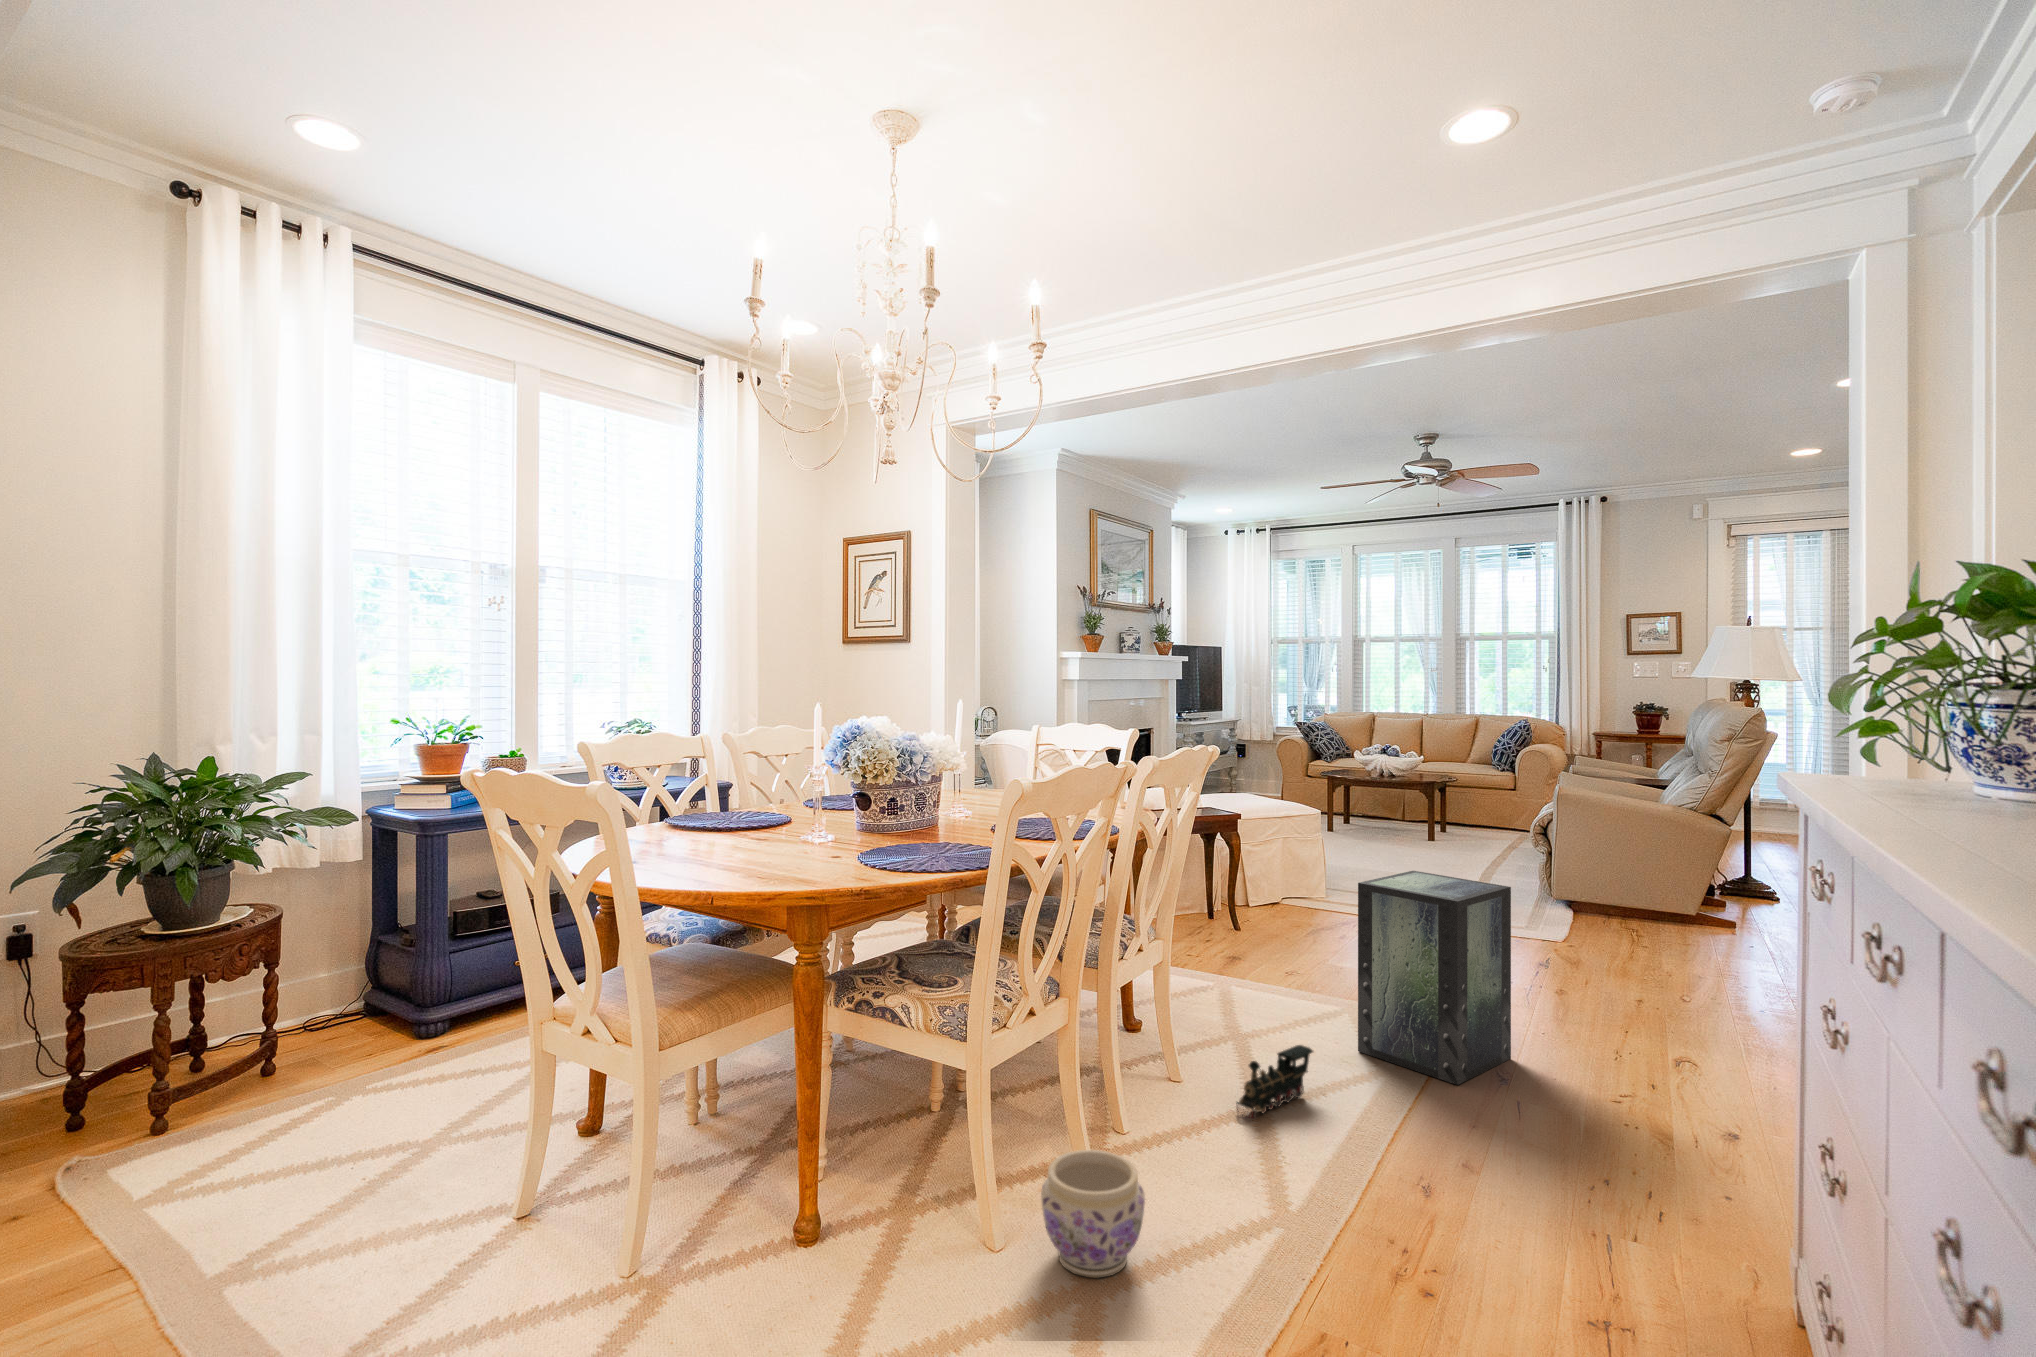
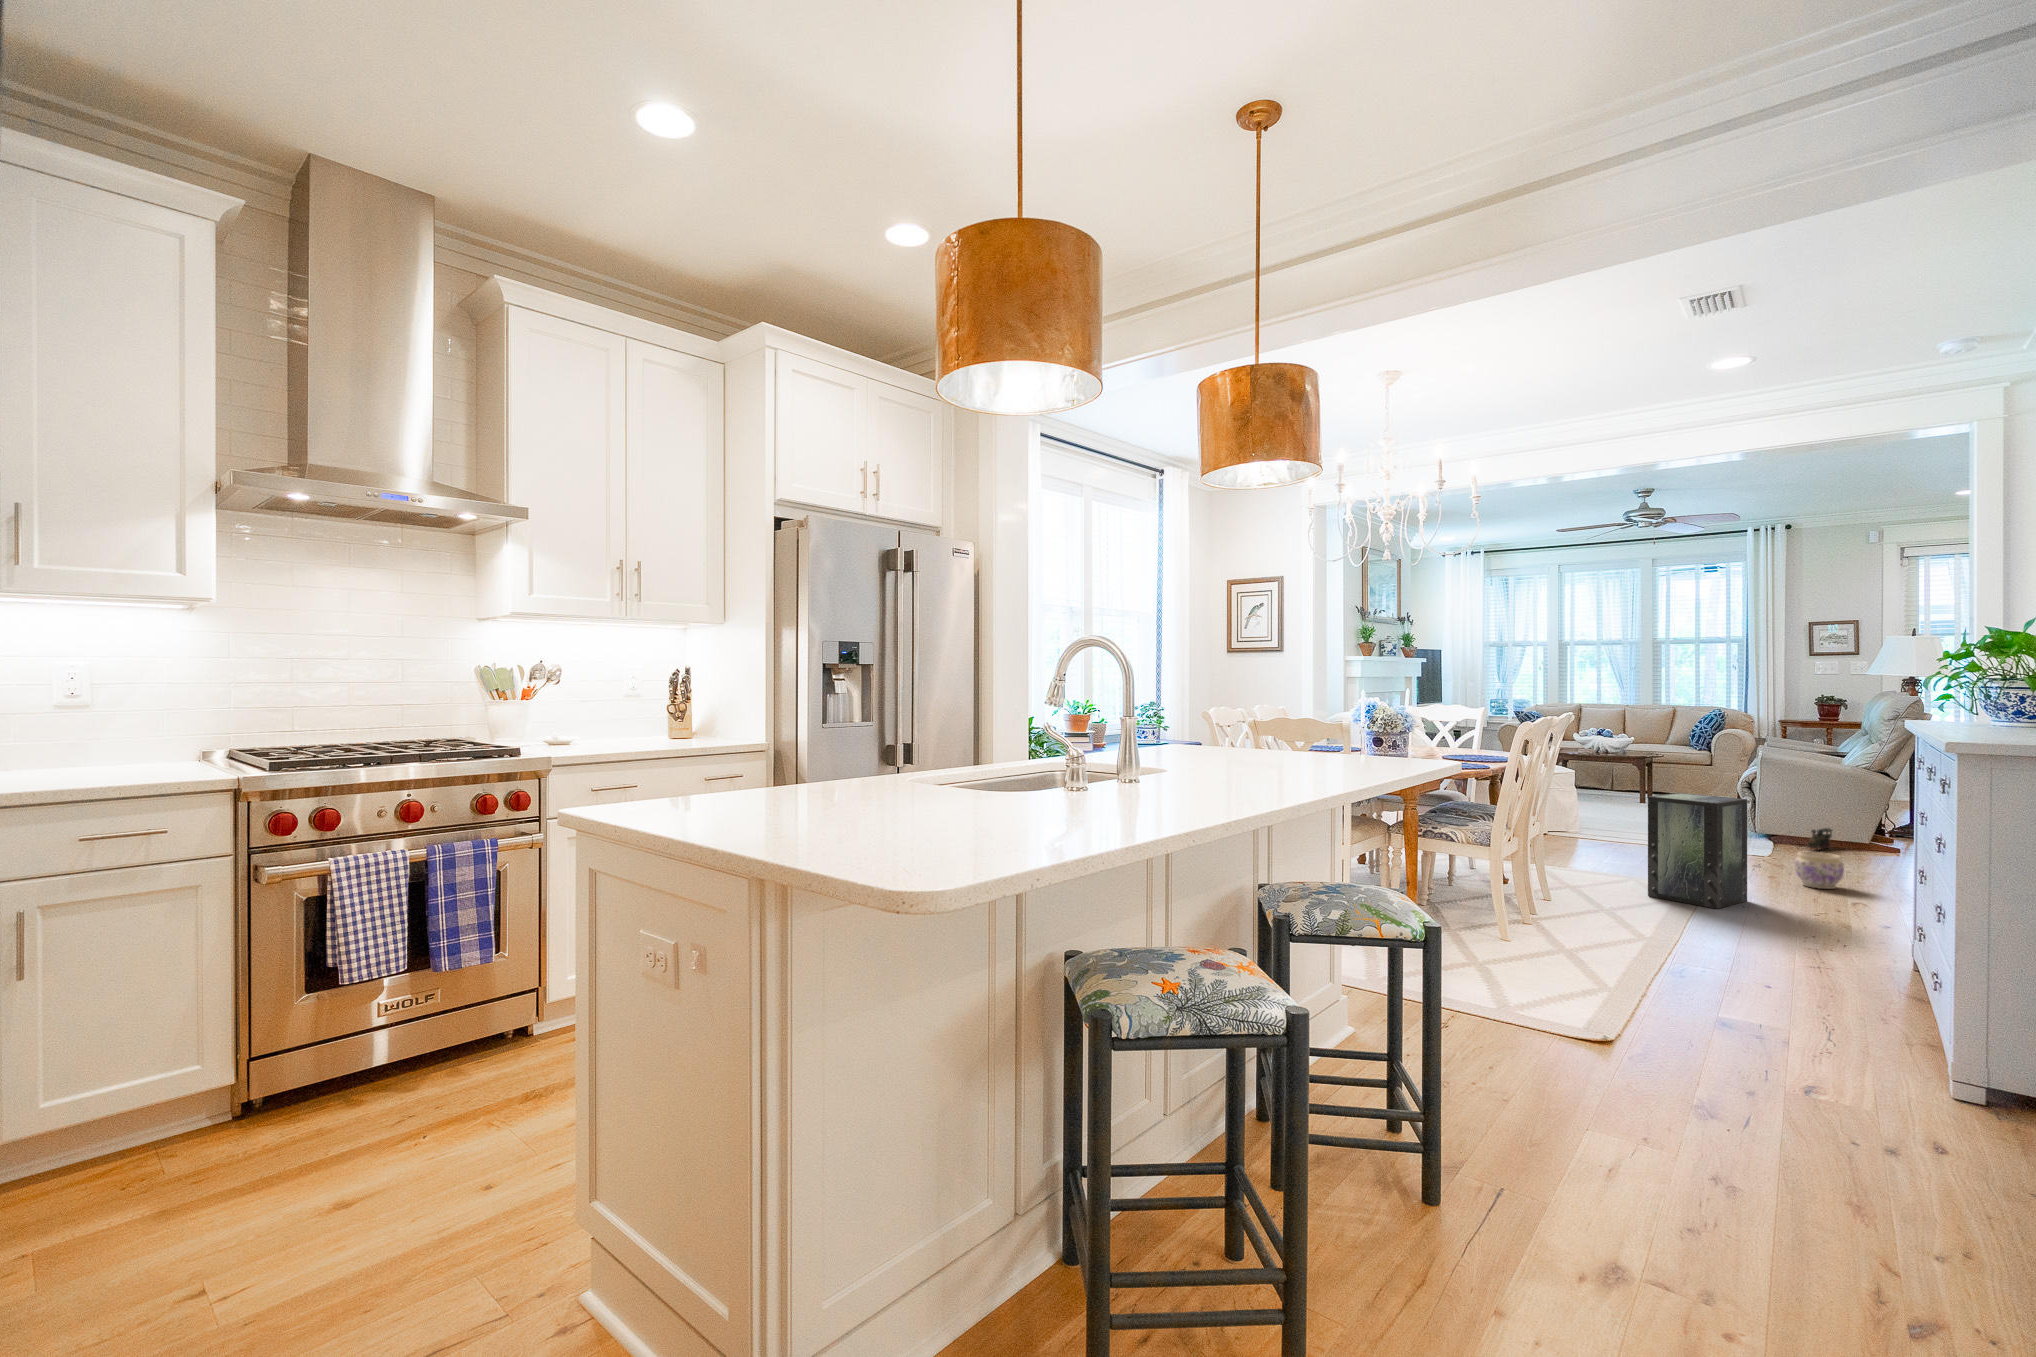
toy train: present [1236,1045,1313,1119] -> present [1806,828,1832,851]
planter: present [1041,1150,1145,1278] -> present [1794,851,1844,889]

